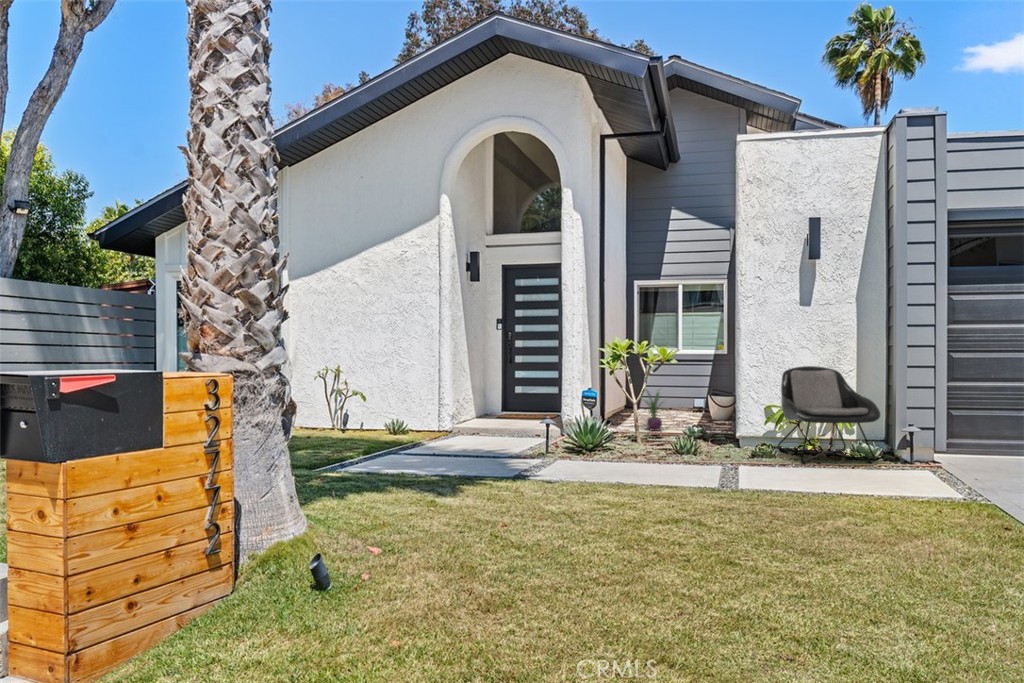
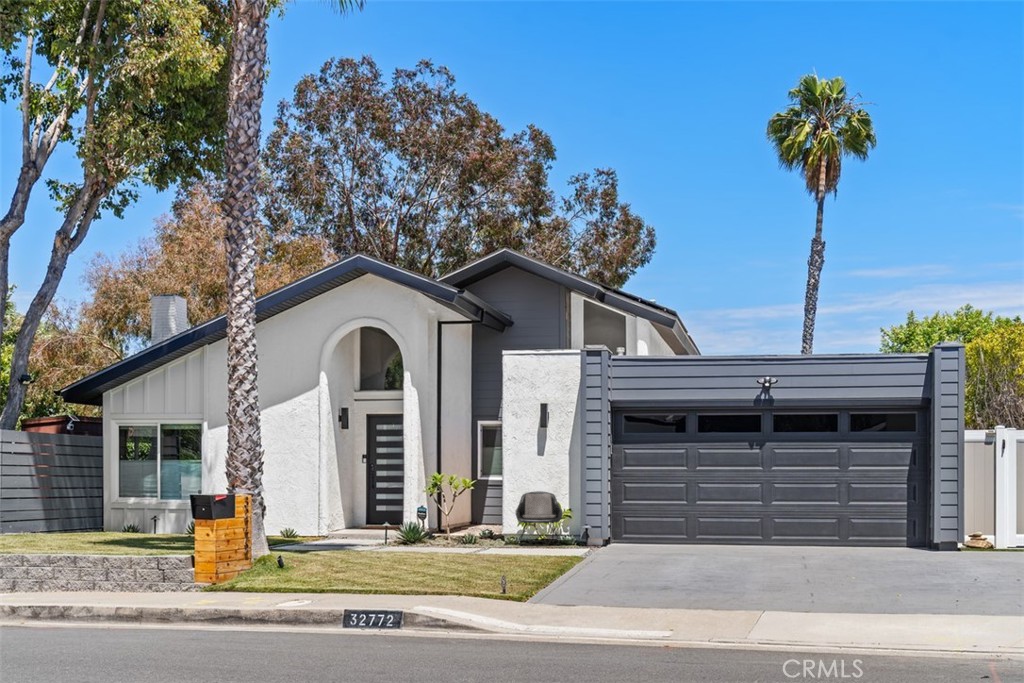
decorative plant: present [645,391,668,431] -> none [444,506,476,534]

